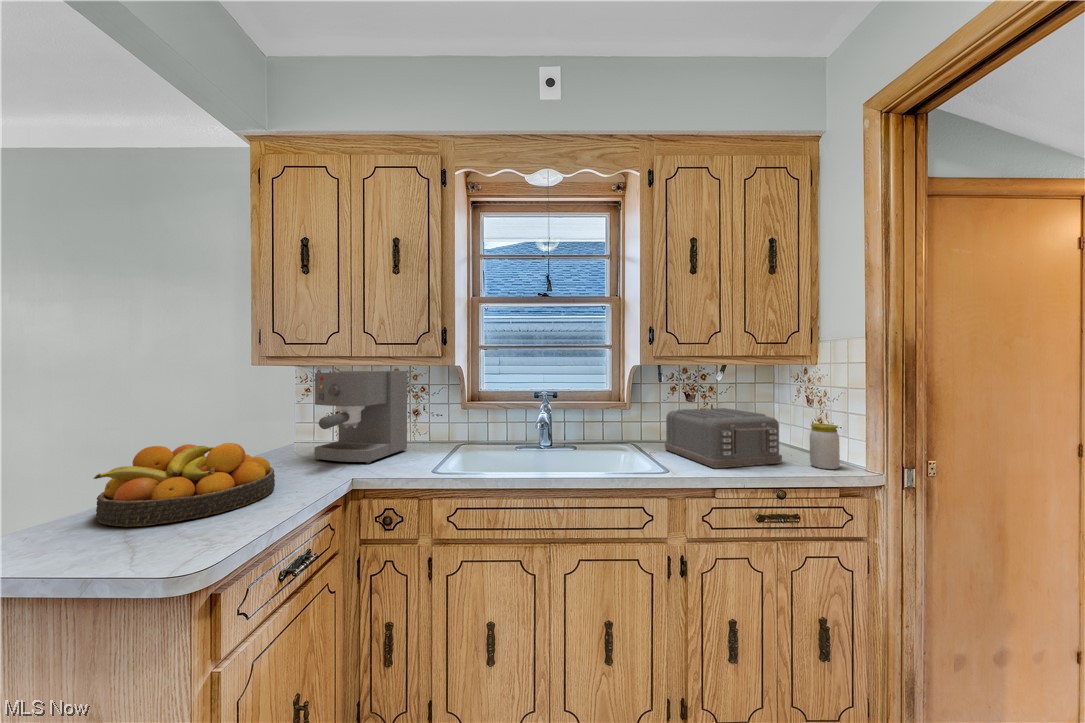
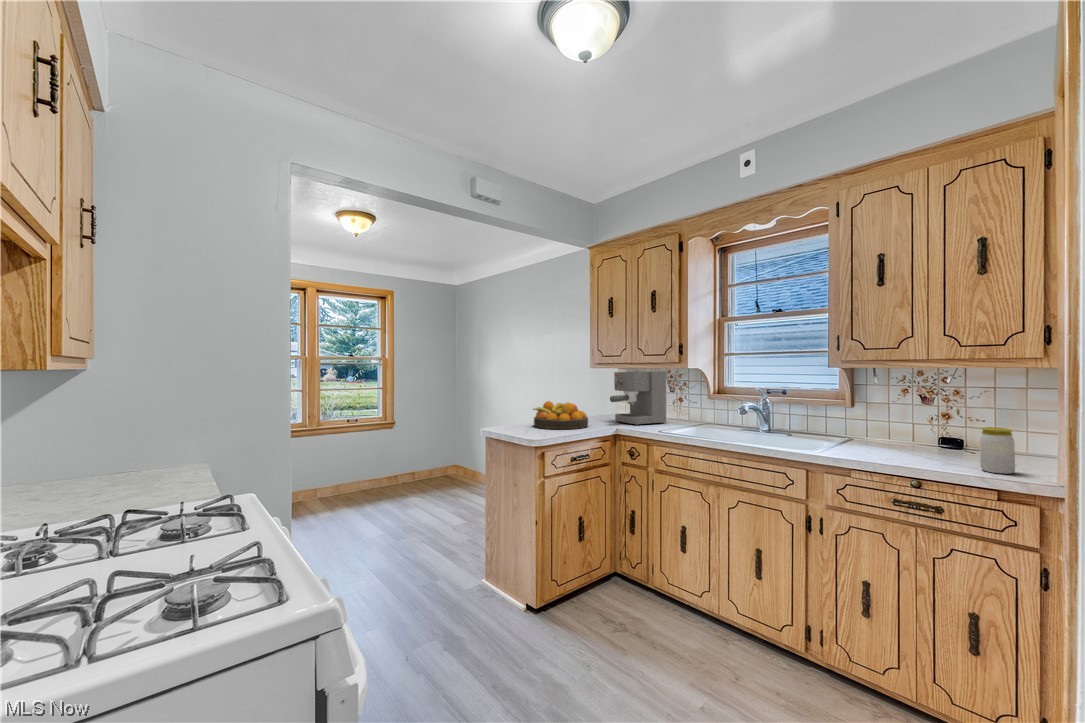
toaster: present [665,408,782,468] -> none [857,408,954,464]

